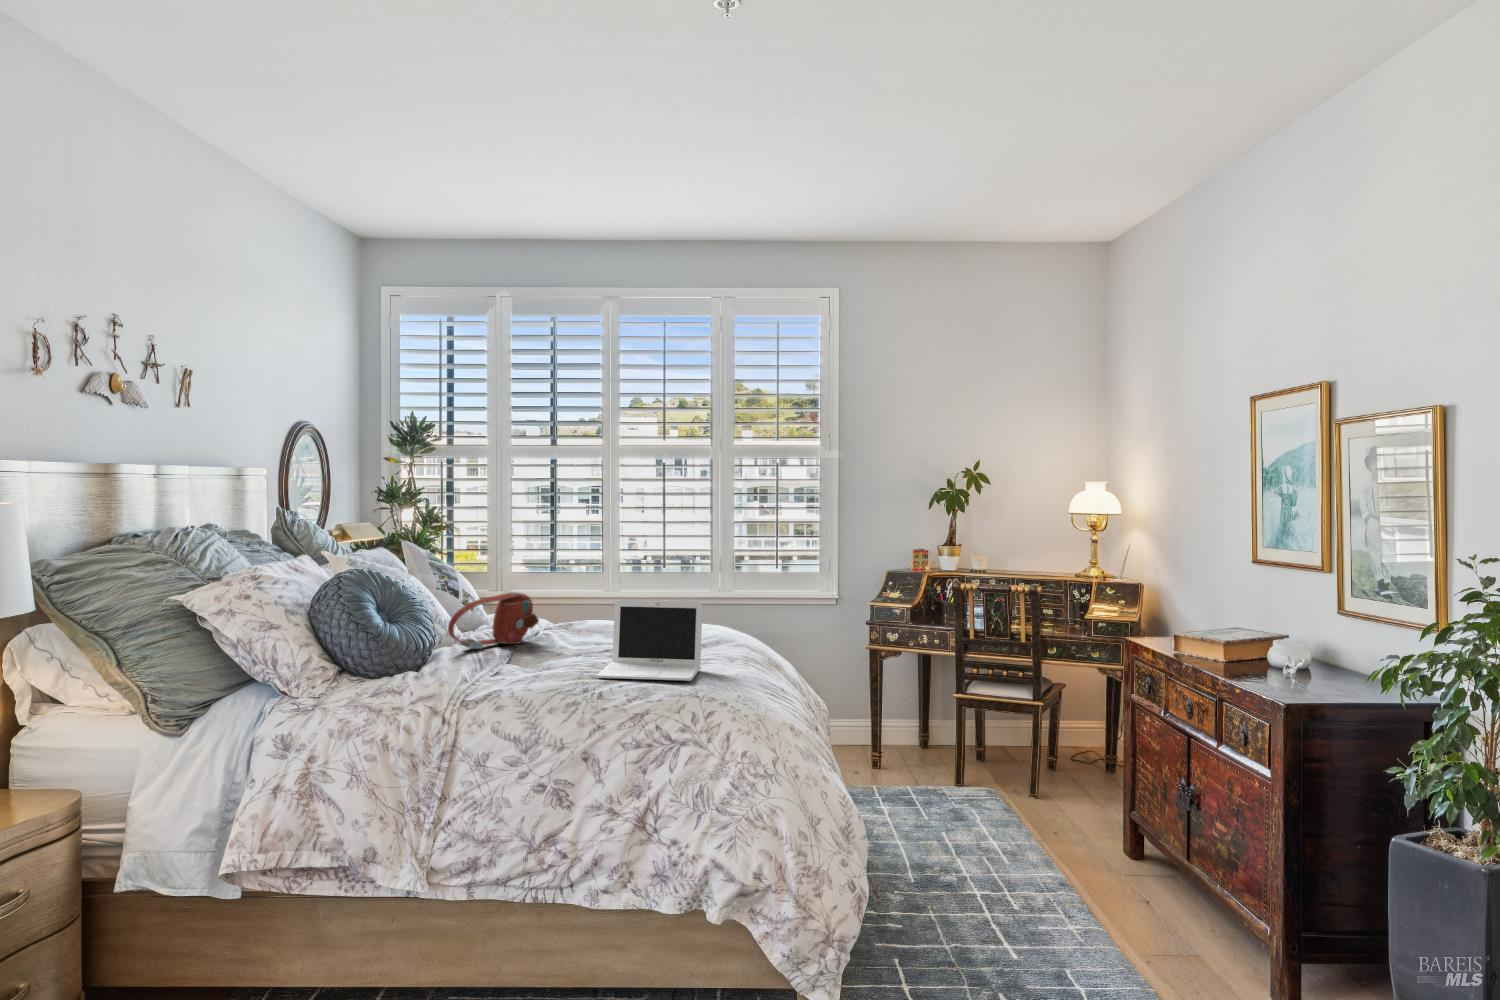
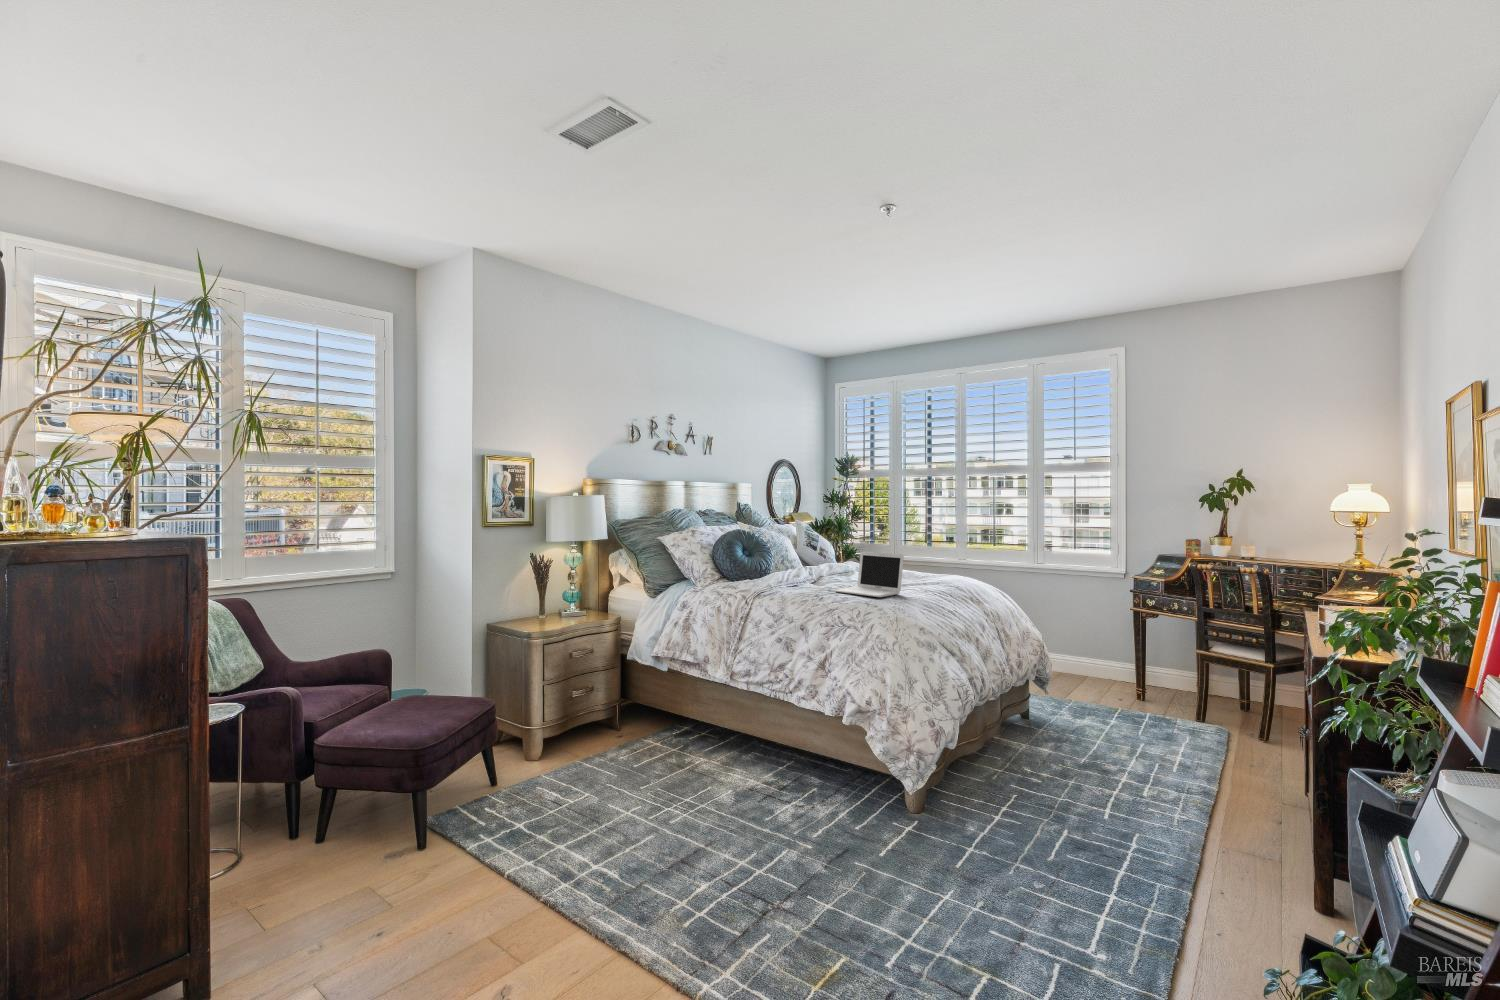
handbag: present [448,592,539,649] -> none [786,547,842,576]

